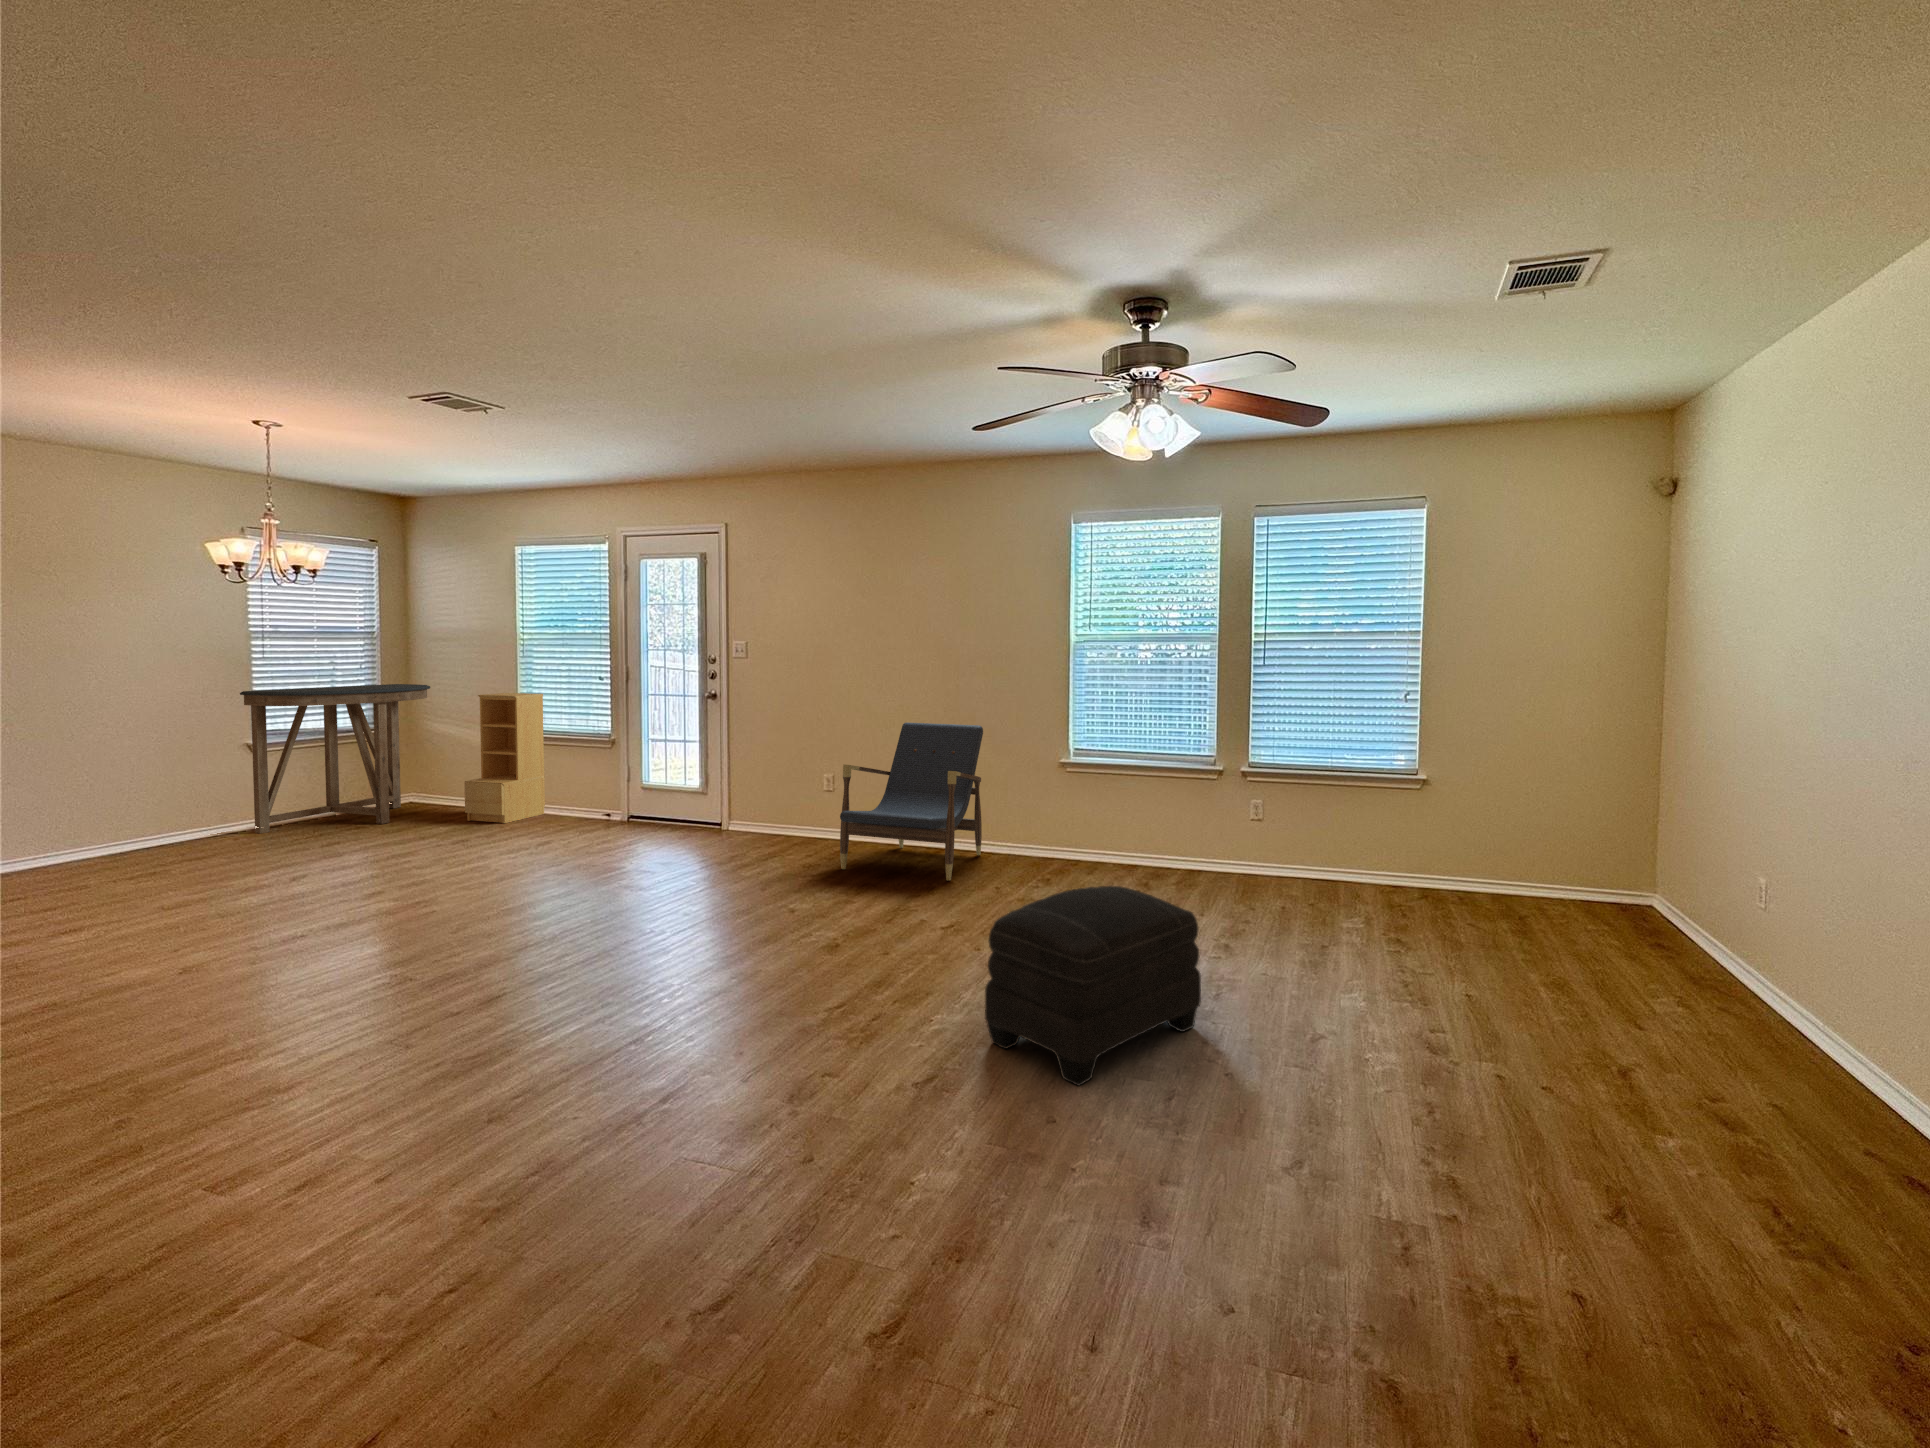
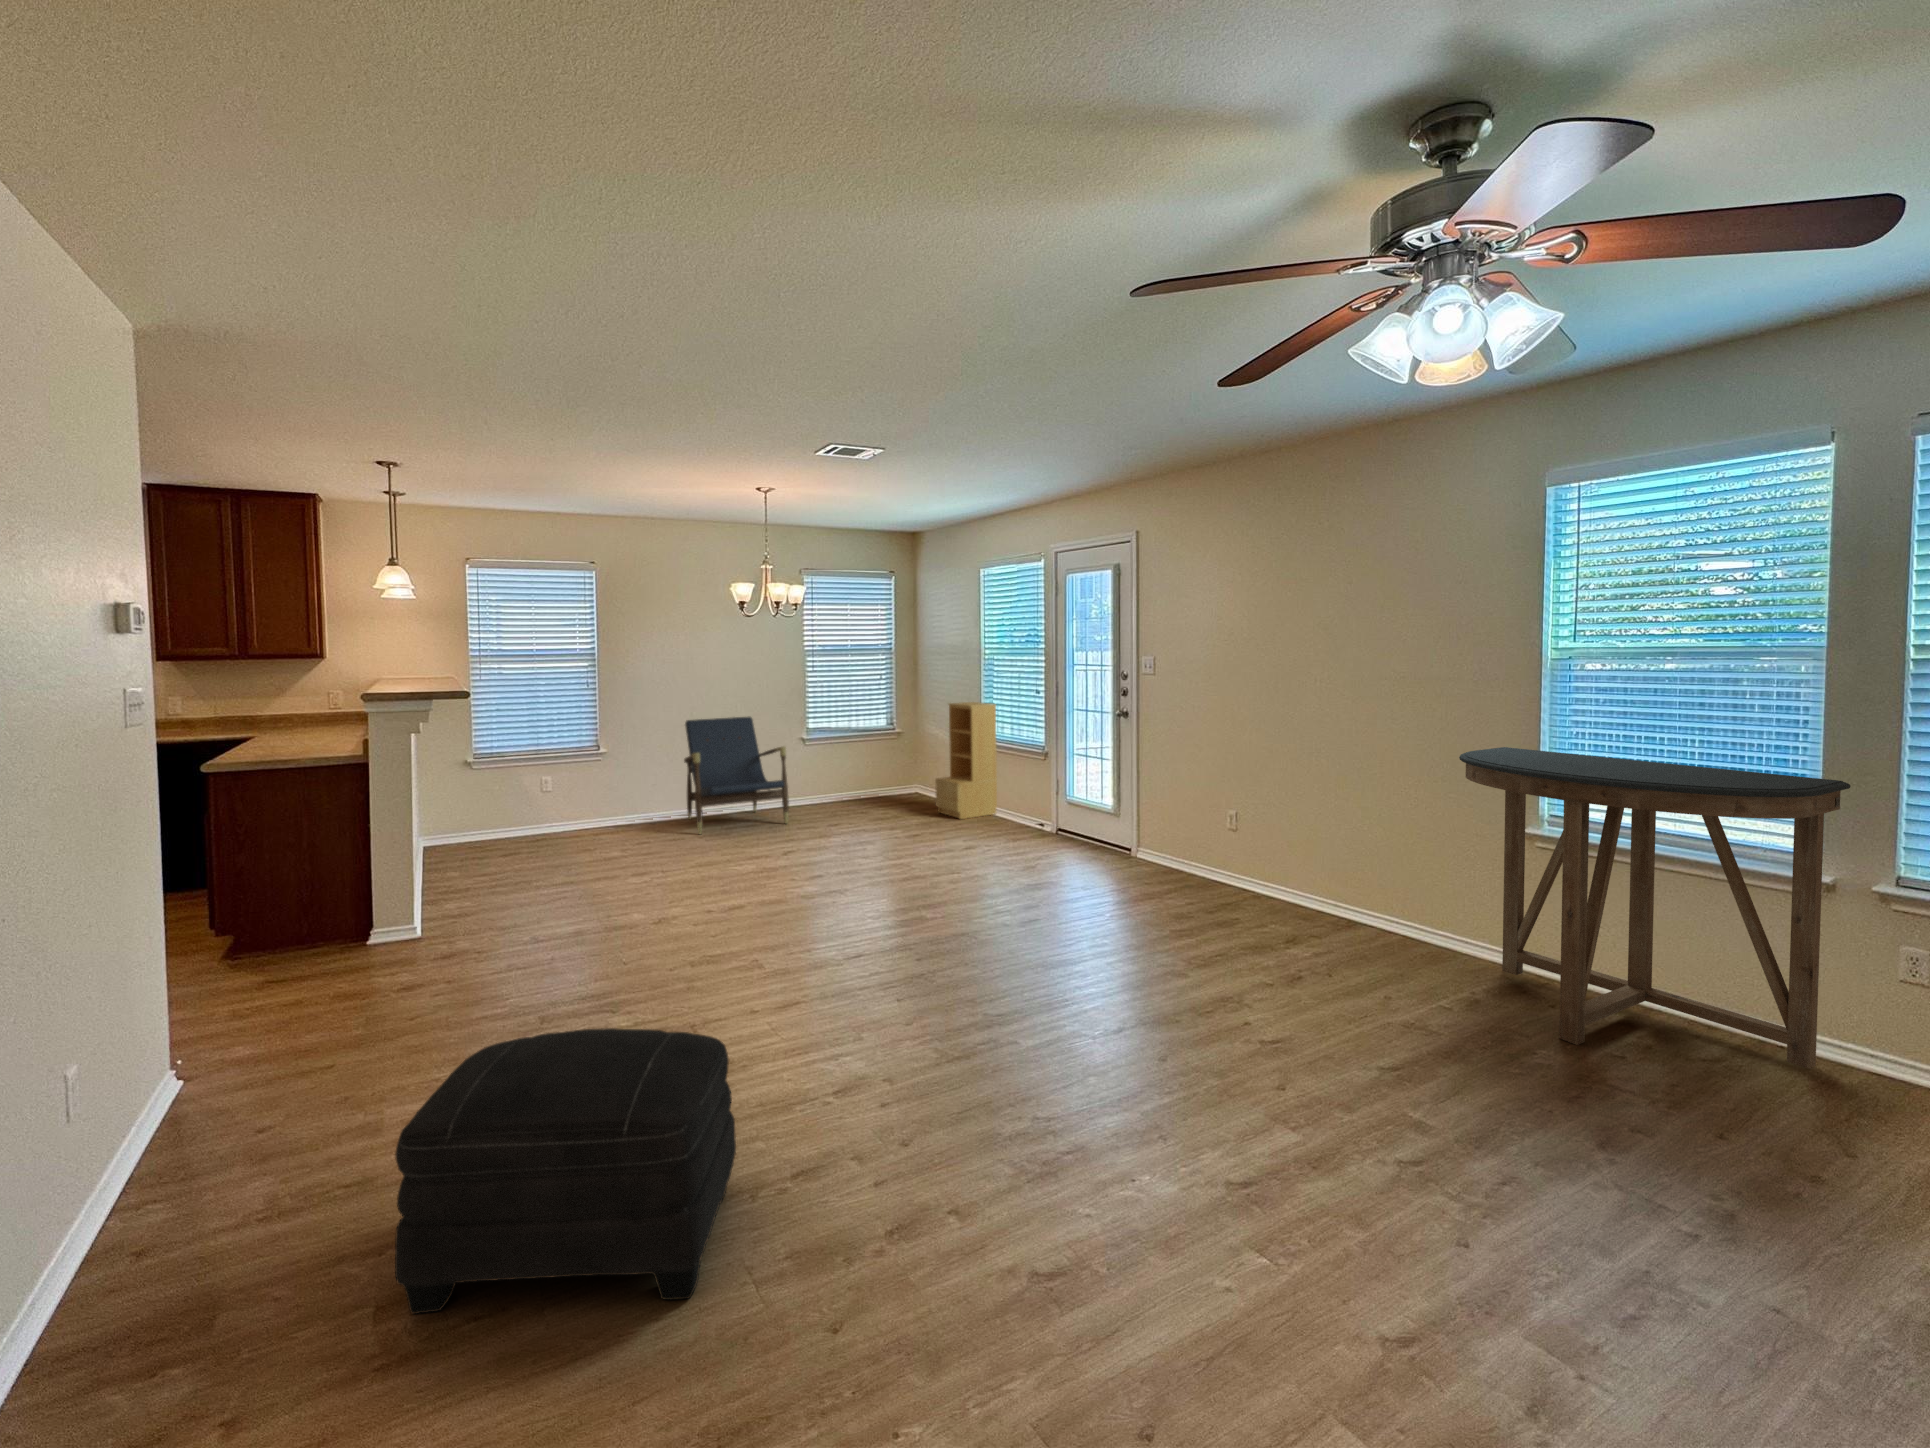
console table: present [240,684,430,833] -> present [1459,747,1851,1069]
lounge chair: present [840,723,983,880] -> present [684,717,789,834]
ottoman: present [985,886,1201,1086] -> present [395,1028,736,1314]

